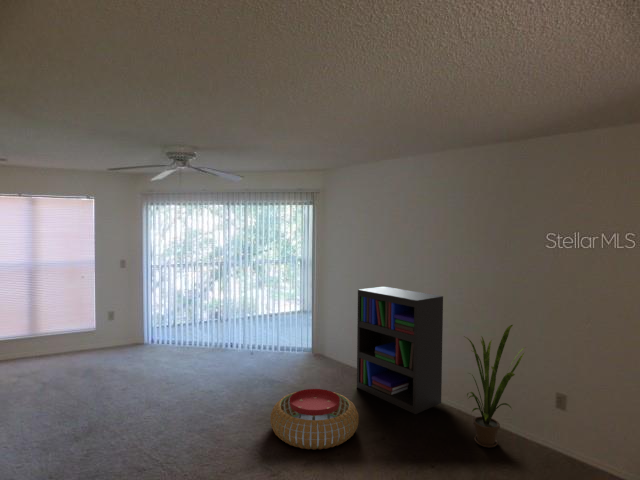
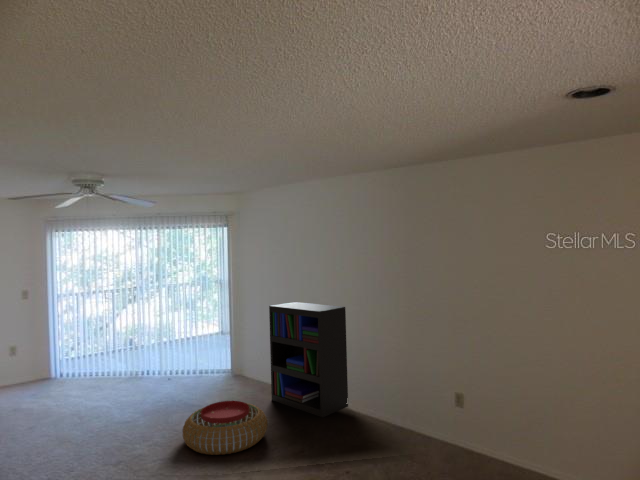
house plant: present [467,325,524,448] -> none [359,327,410,437]

